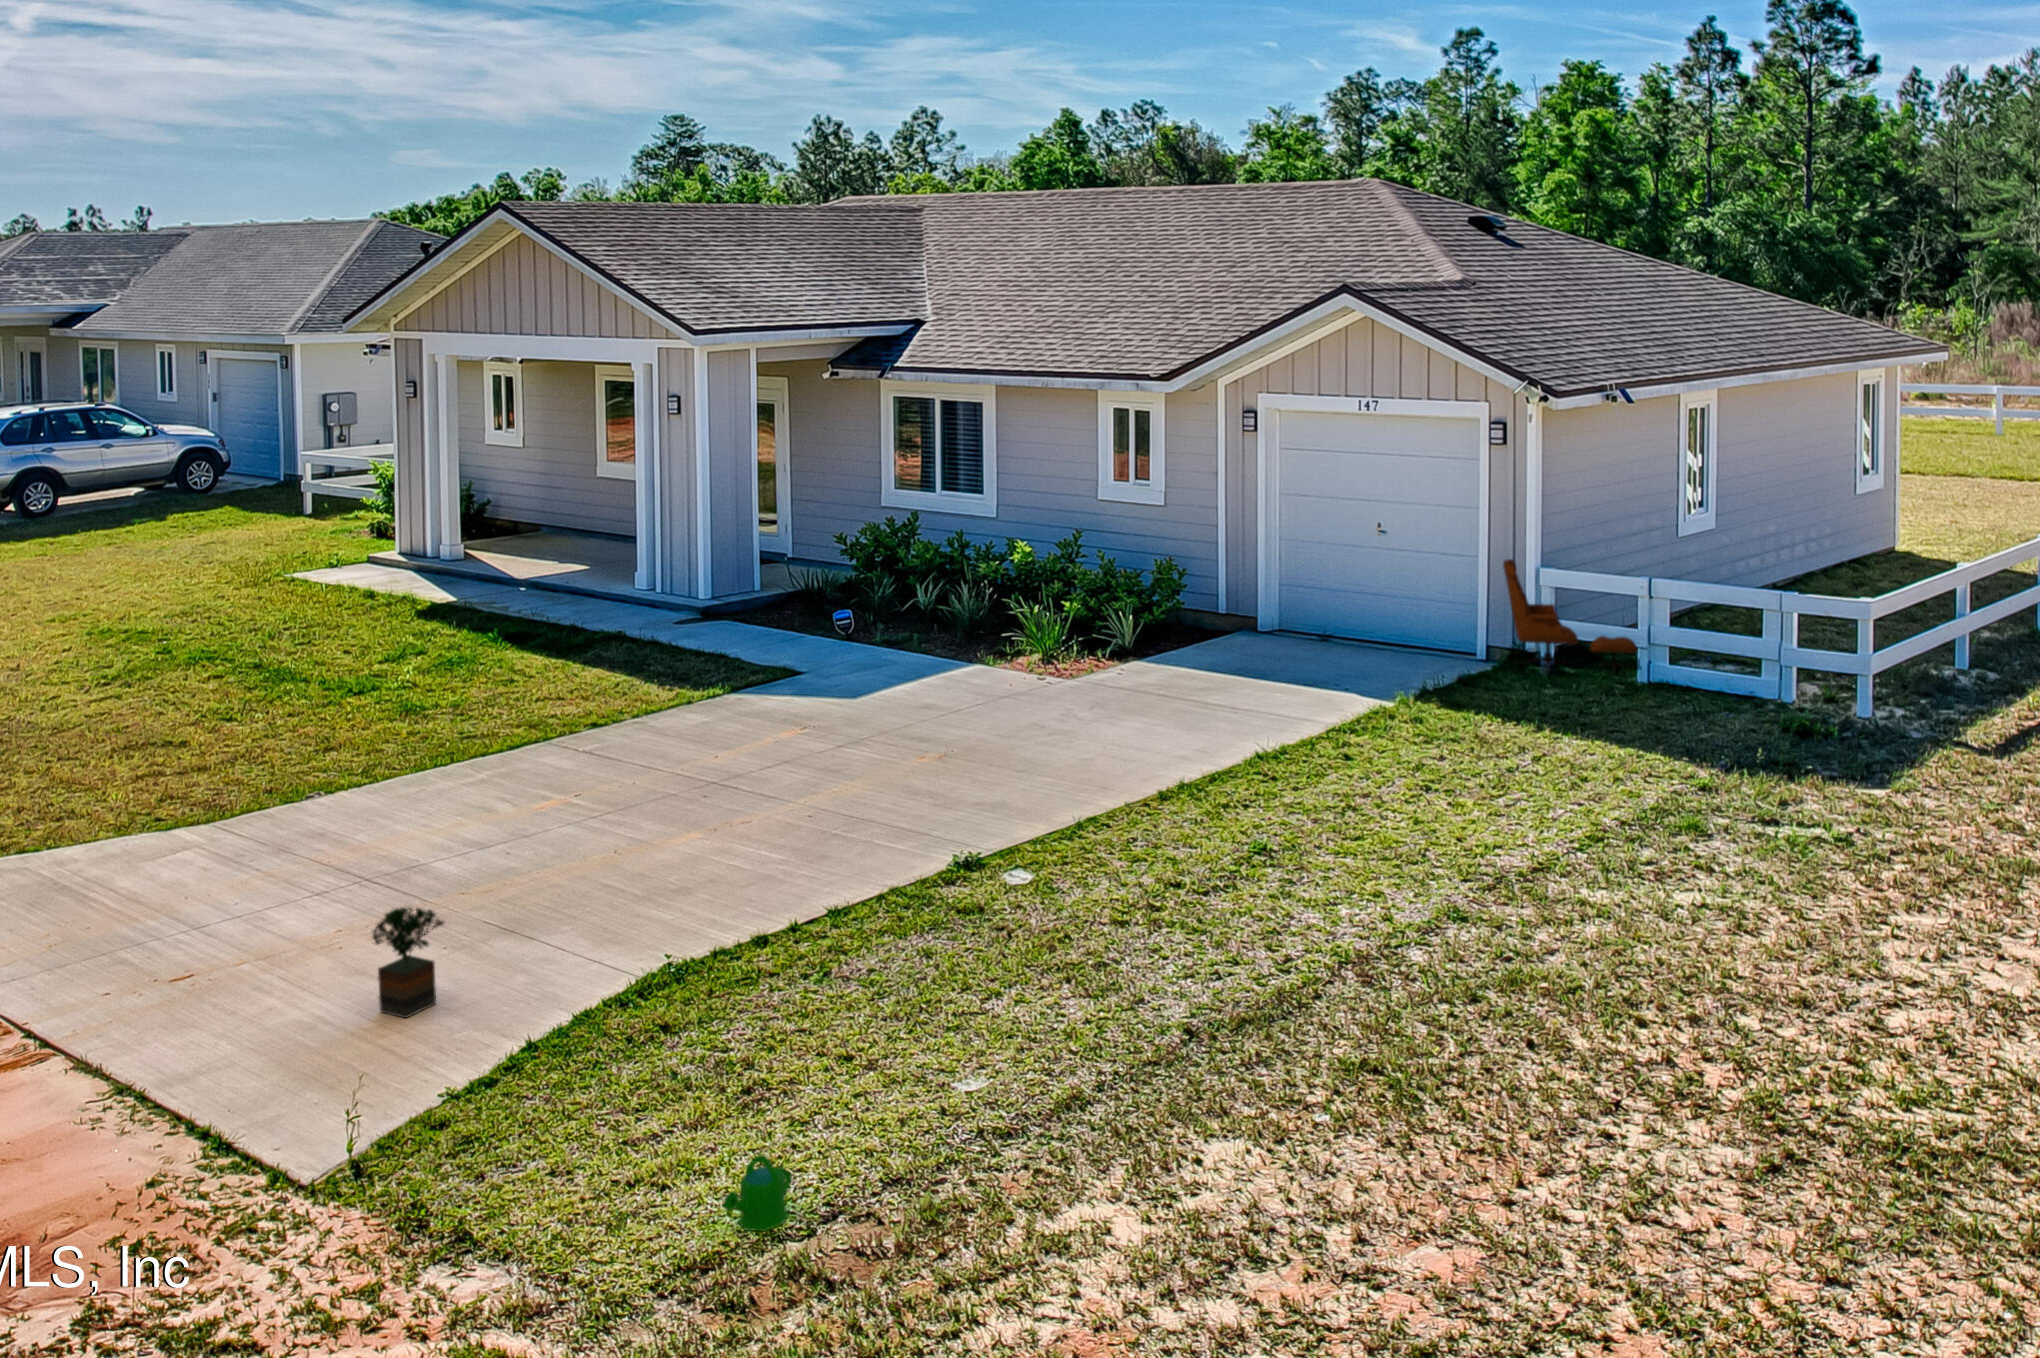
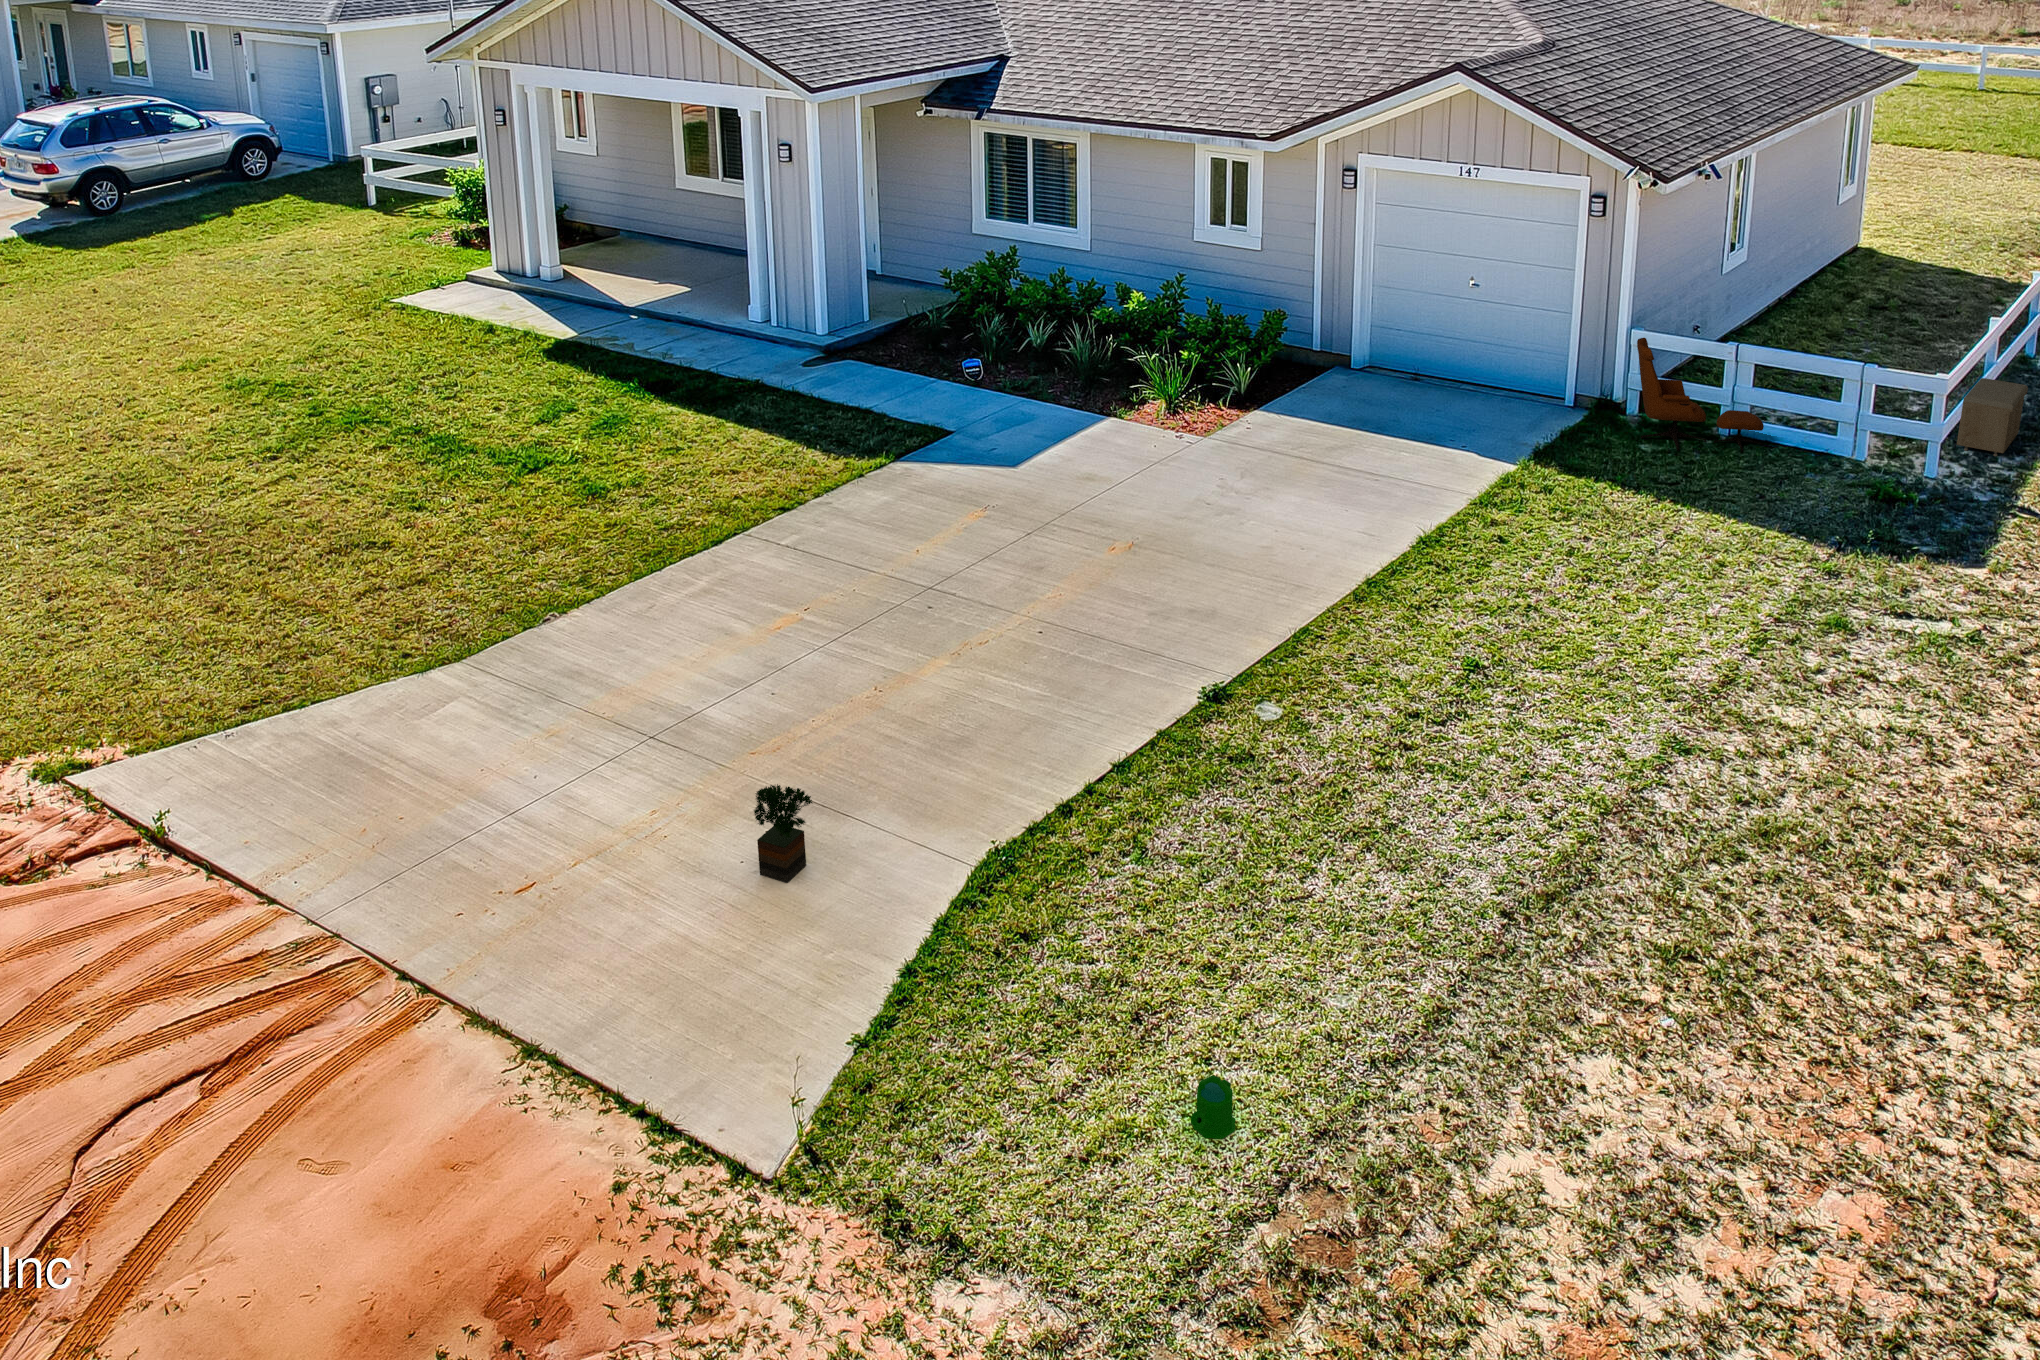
storage bench: none [1836,600,1907,676] -> present [1957,378,2028,456]

